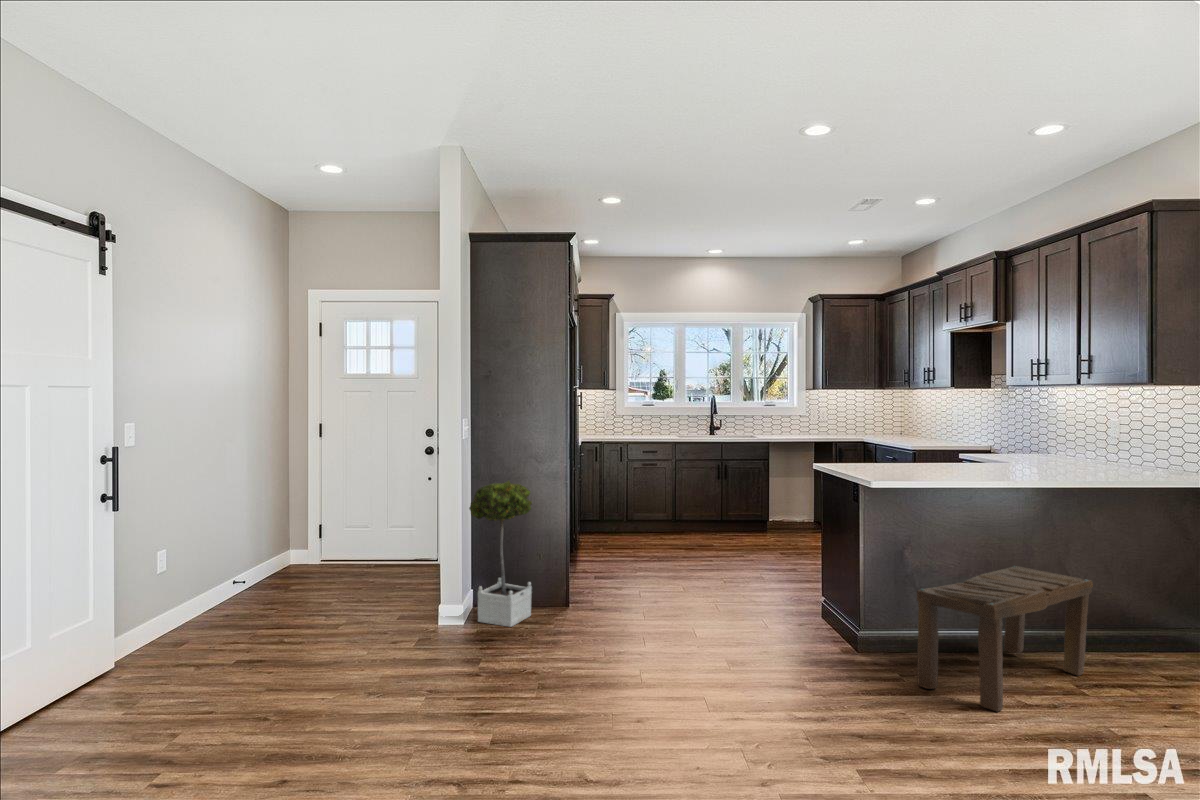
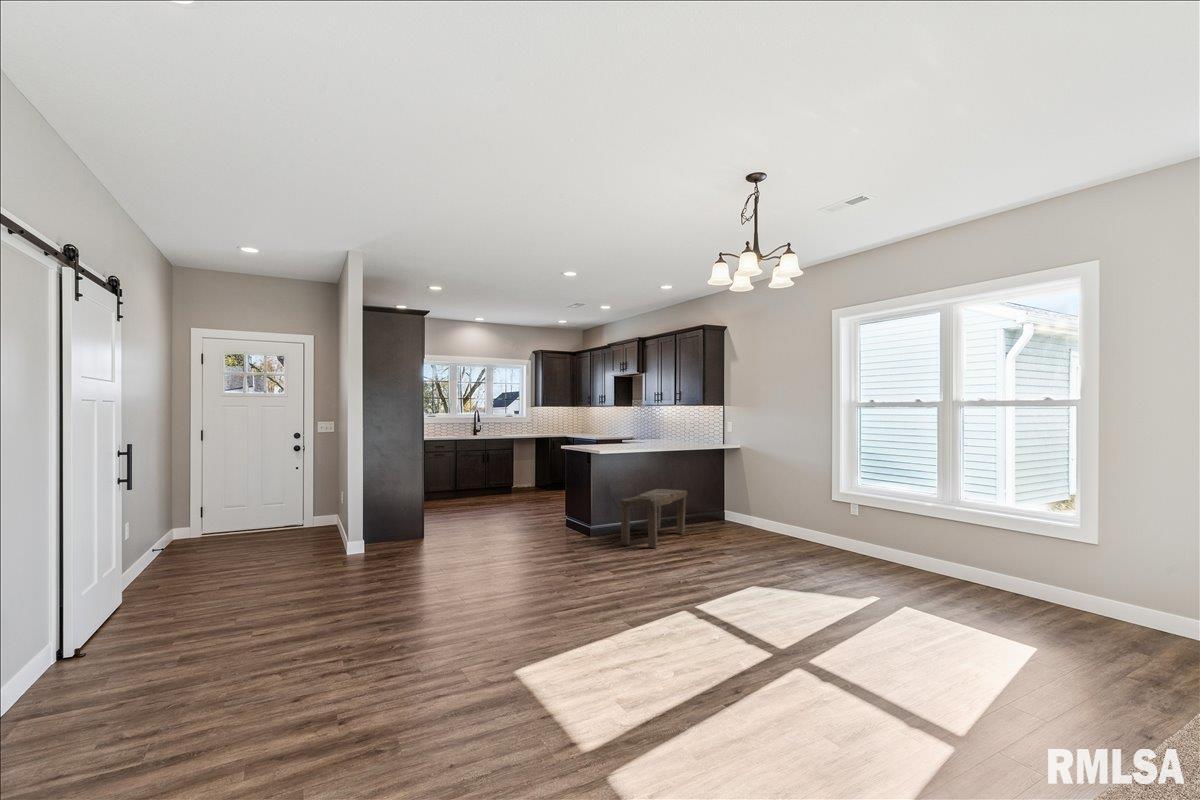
potted tree: present [469,481,532,627] -> none [367,460,406,550]

